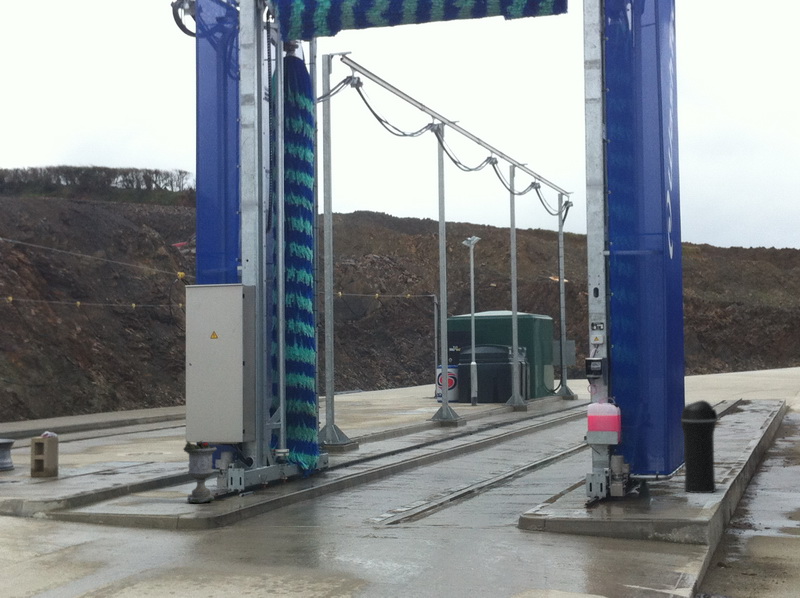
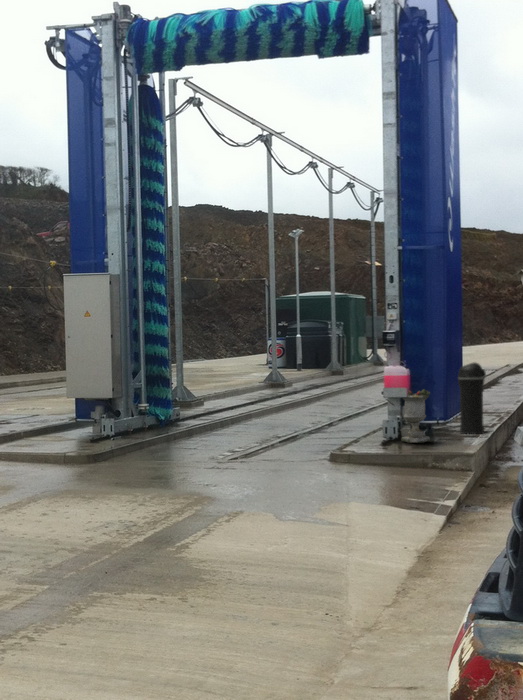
planter: present [184,441,217,503] -> present [401,389,430,443]

